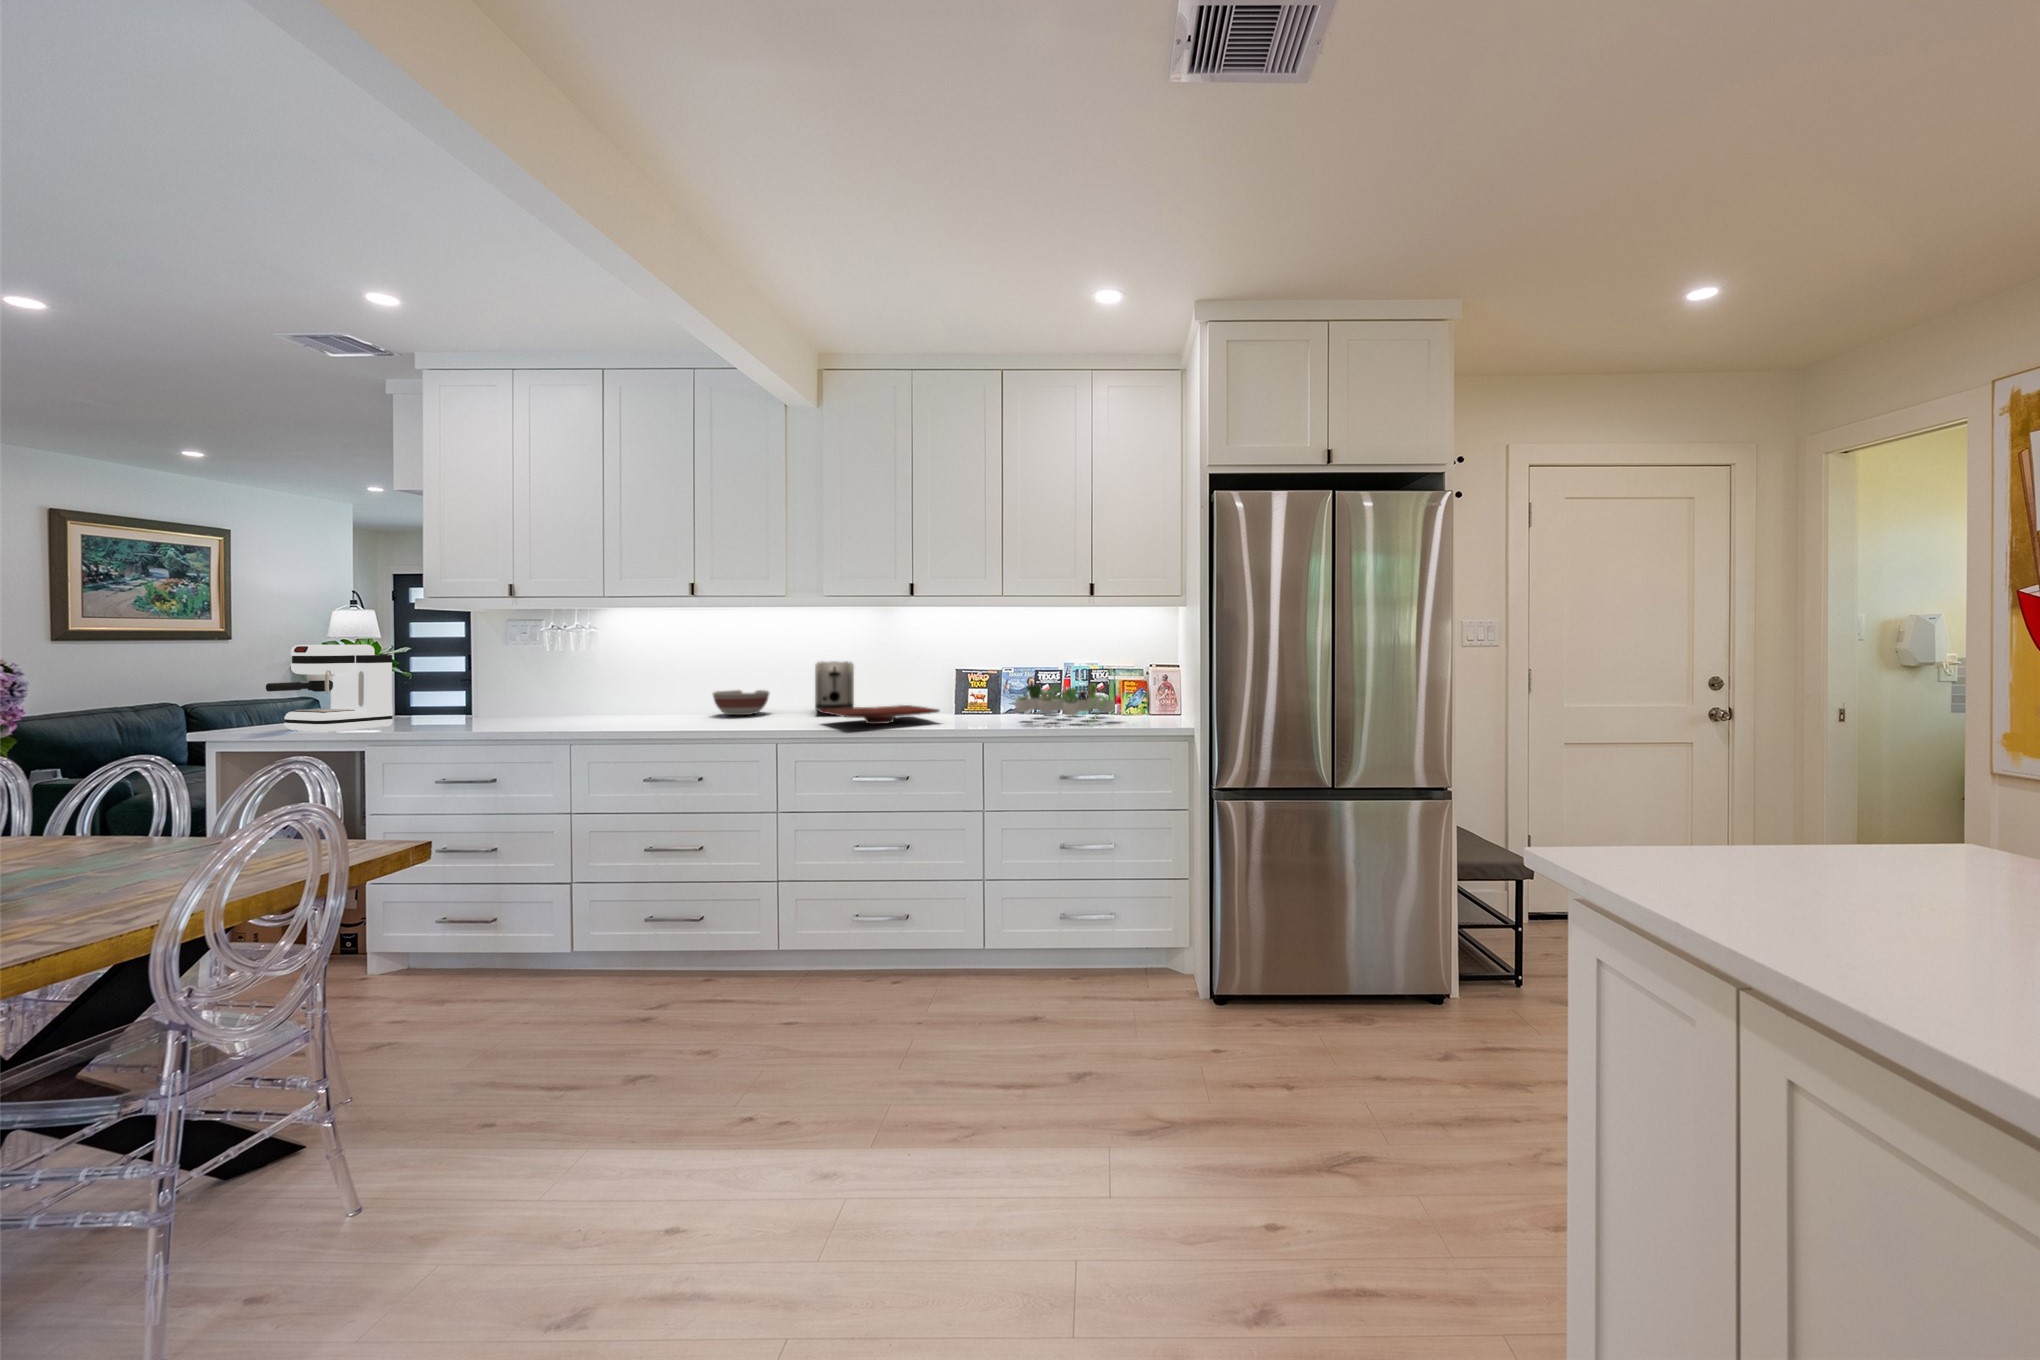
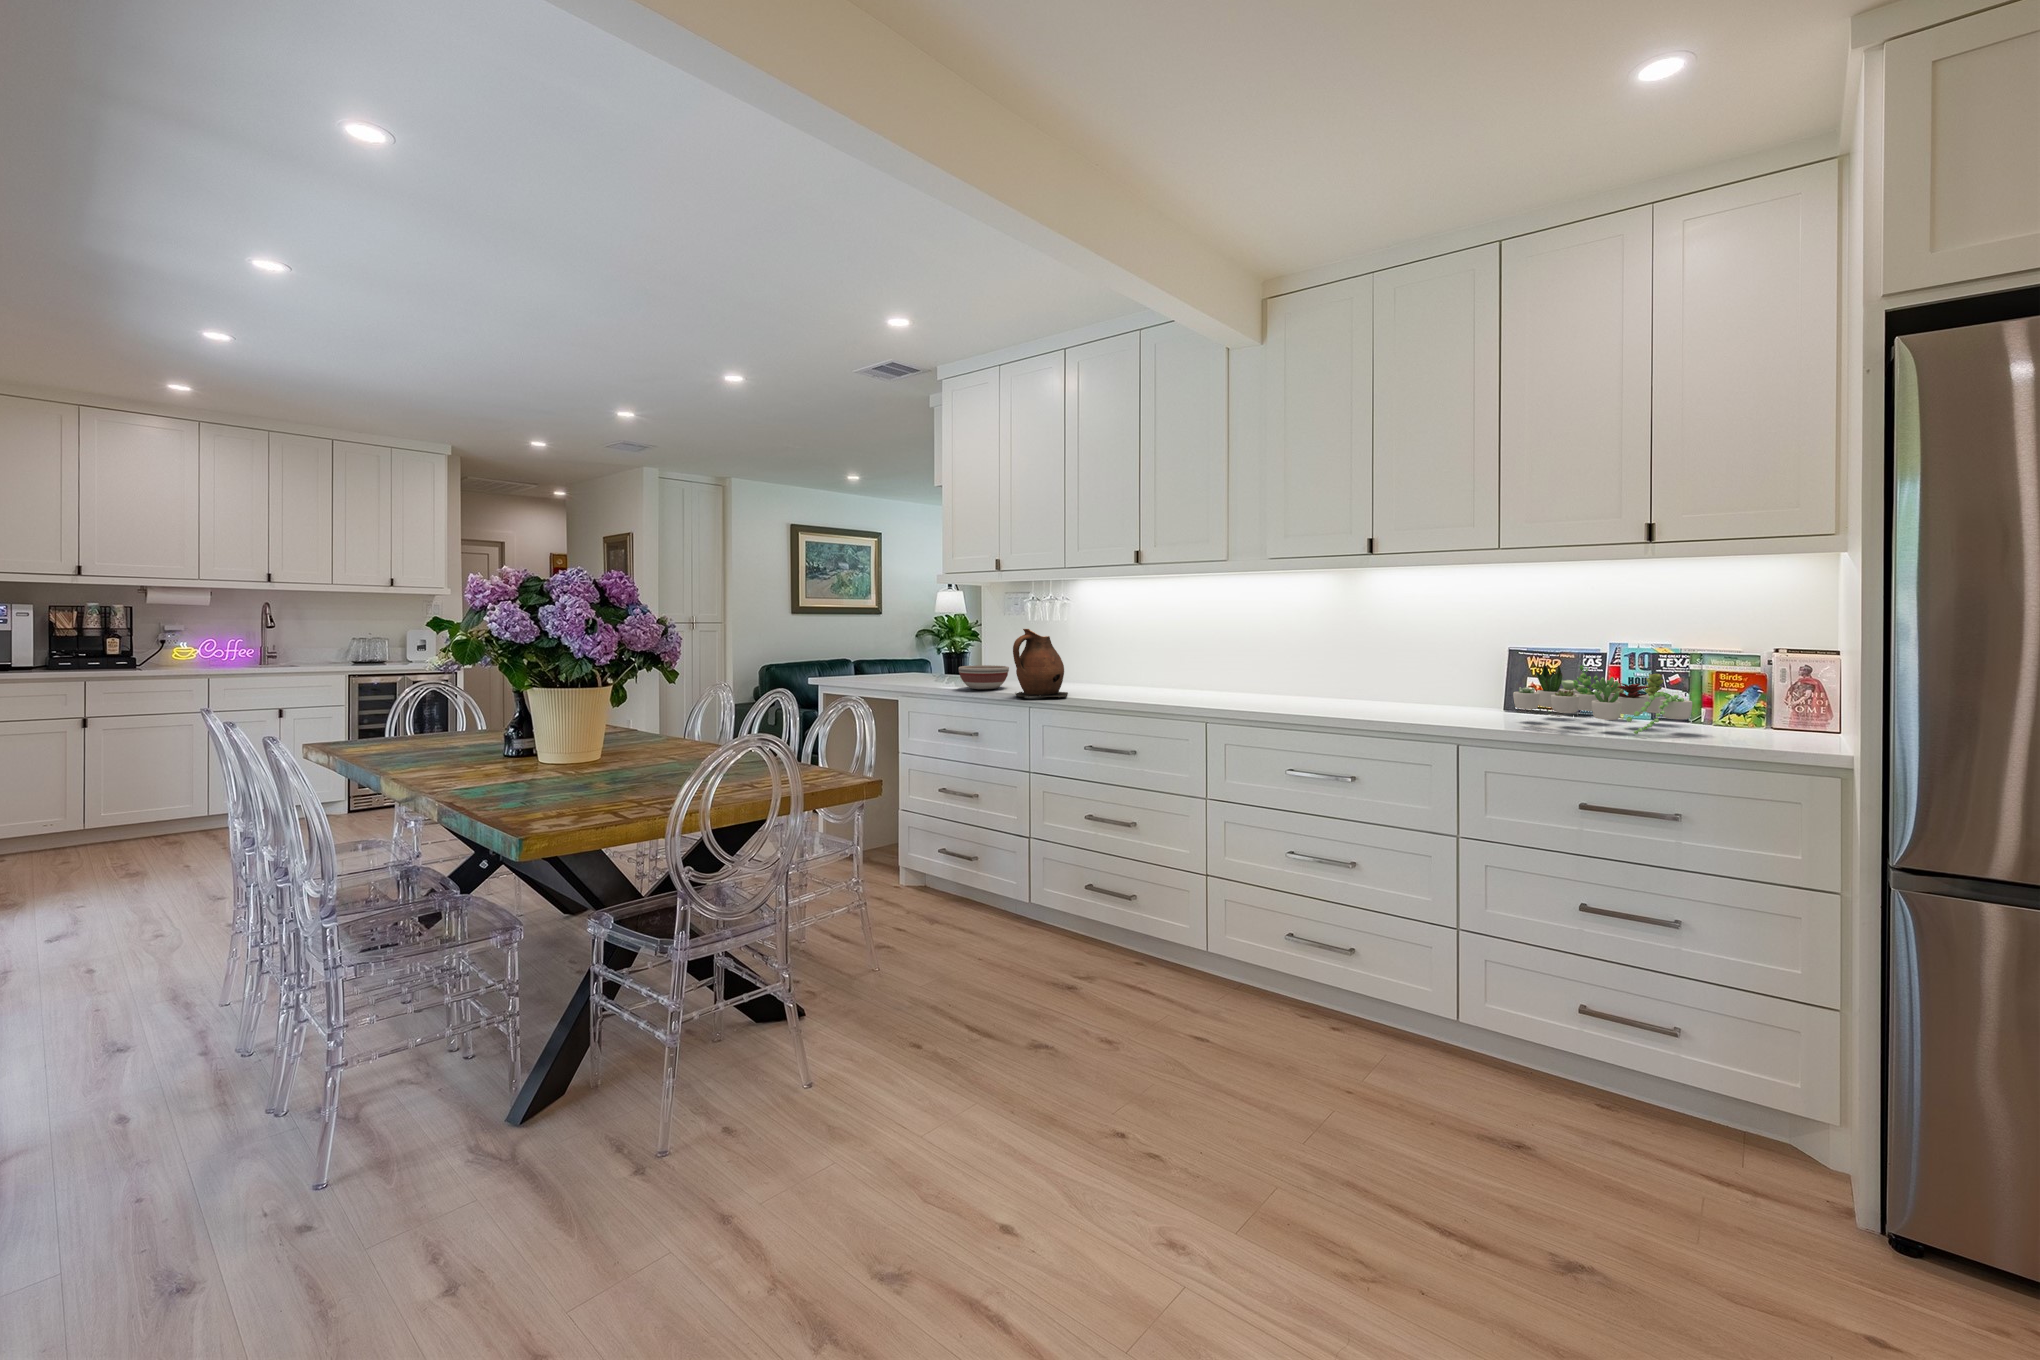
coffee maker: present [266,645,393,733] -> none [843,618,918,687]
ceramic pitcher: none [550,656,620,731] -> present [1013,629,1068,698]
toaster: present [815,661,854,714] -> none [1258,636,1309,696]
bowl: present [713,690,769,715] -> present [959,665,1009,689]
cutting board: present [818,705,939,724] -> none [1254,690,1402,711]

